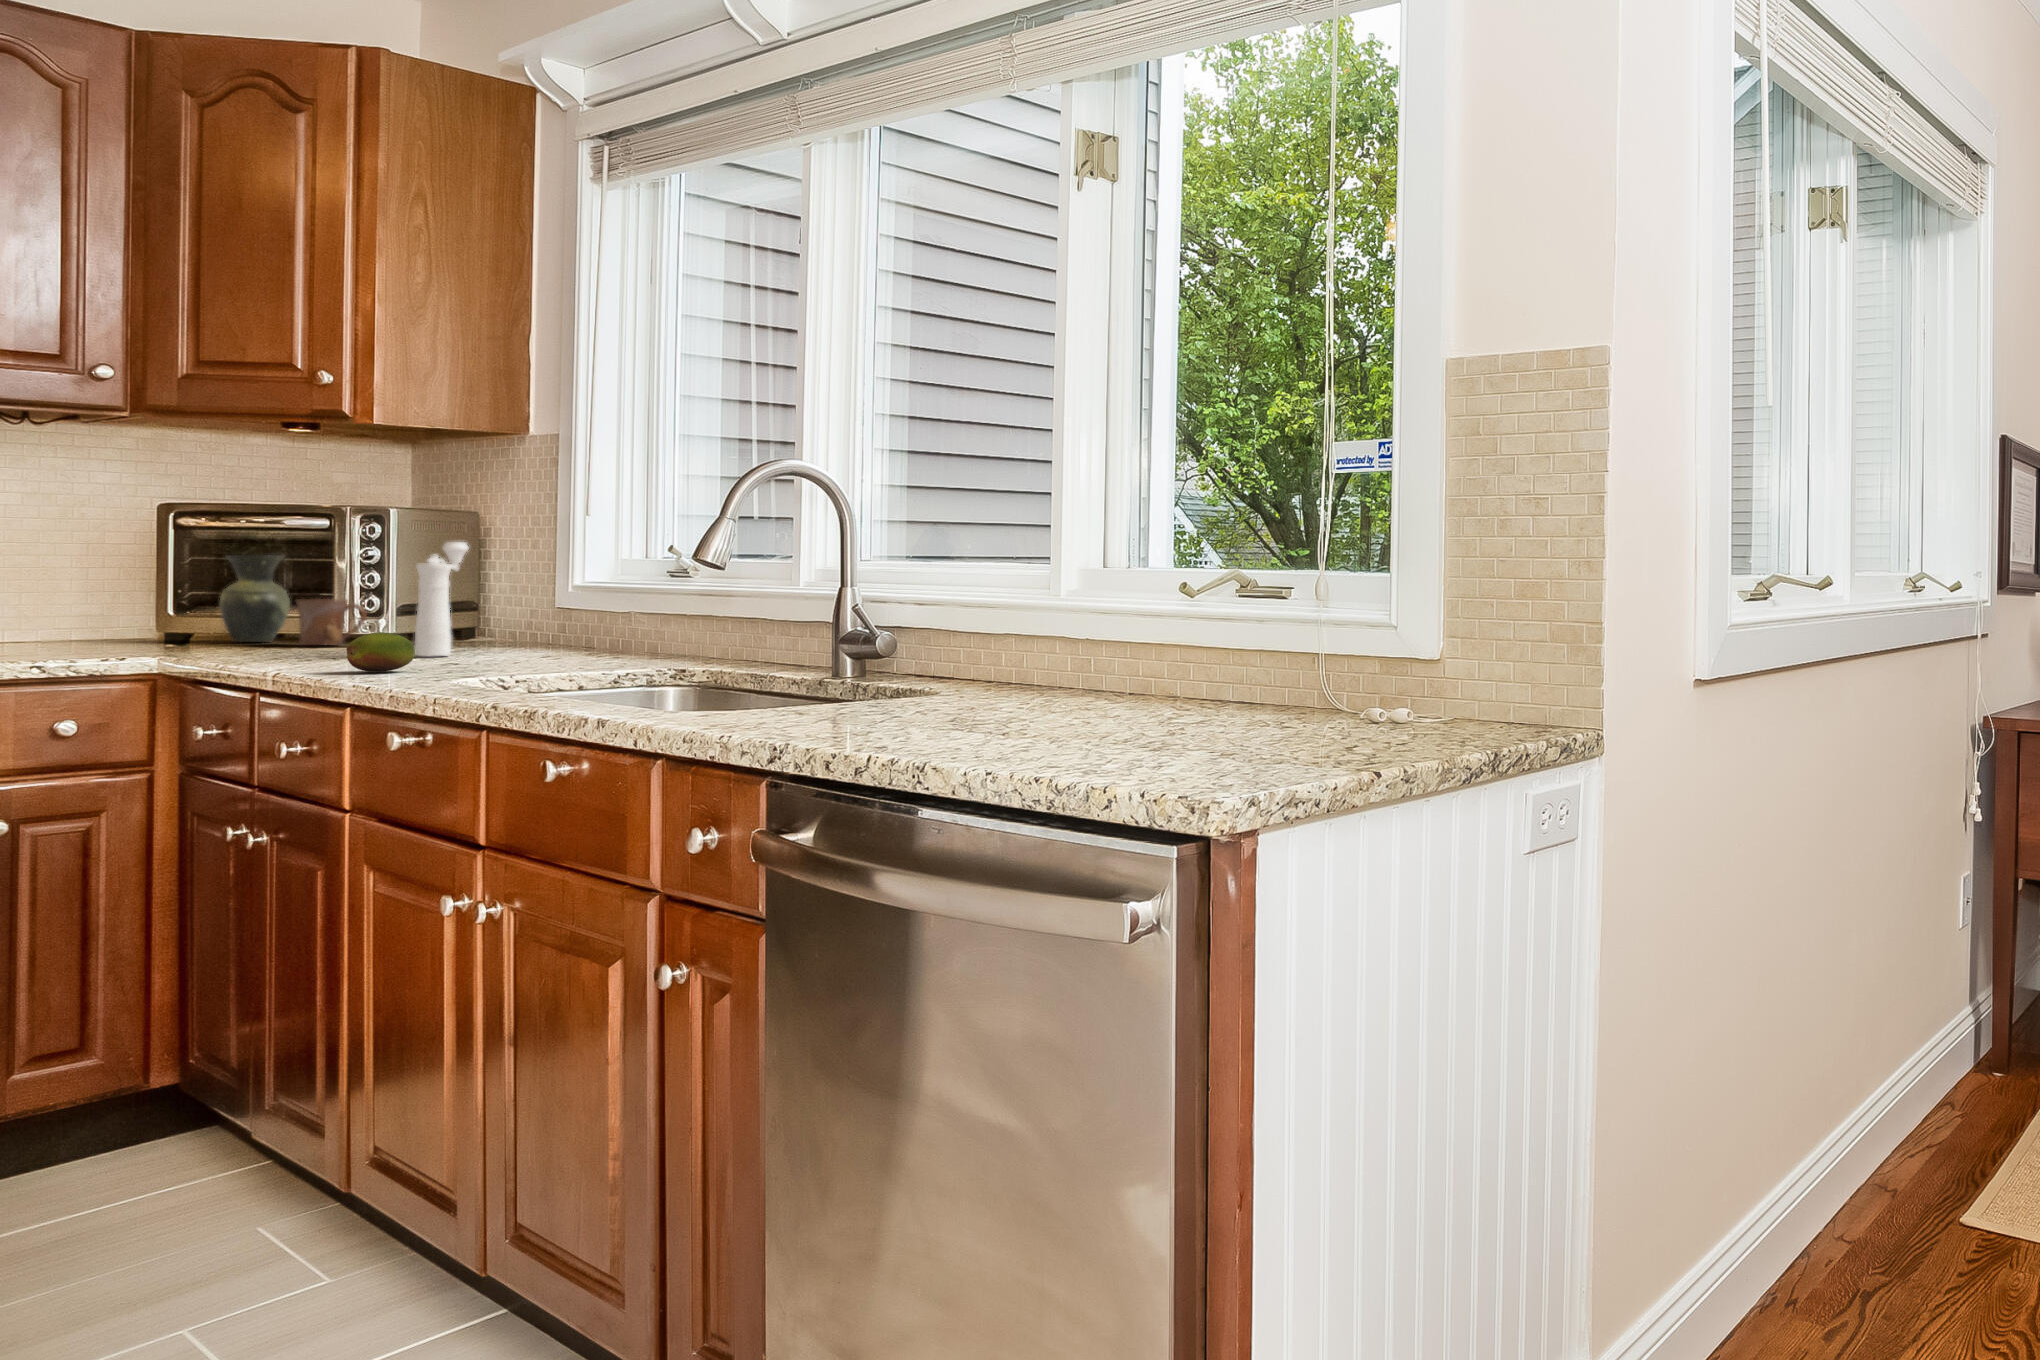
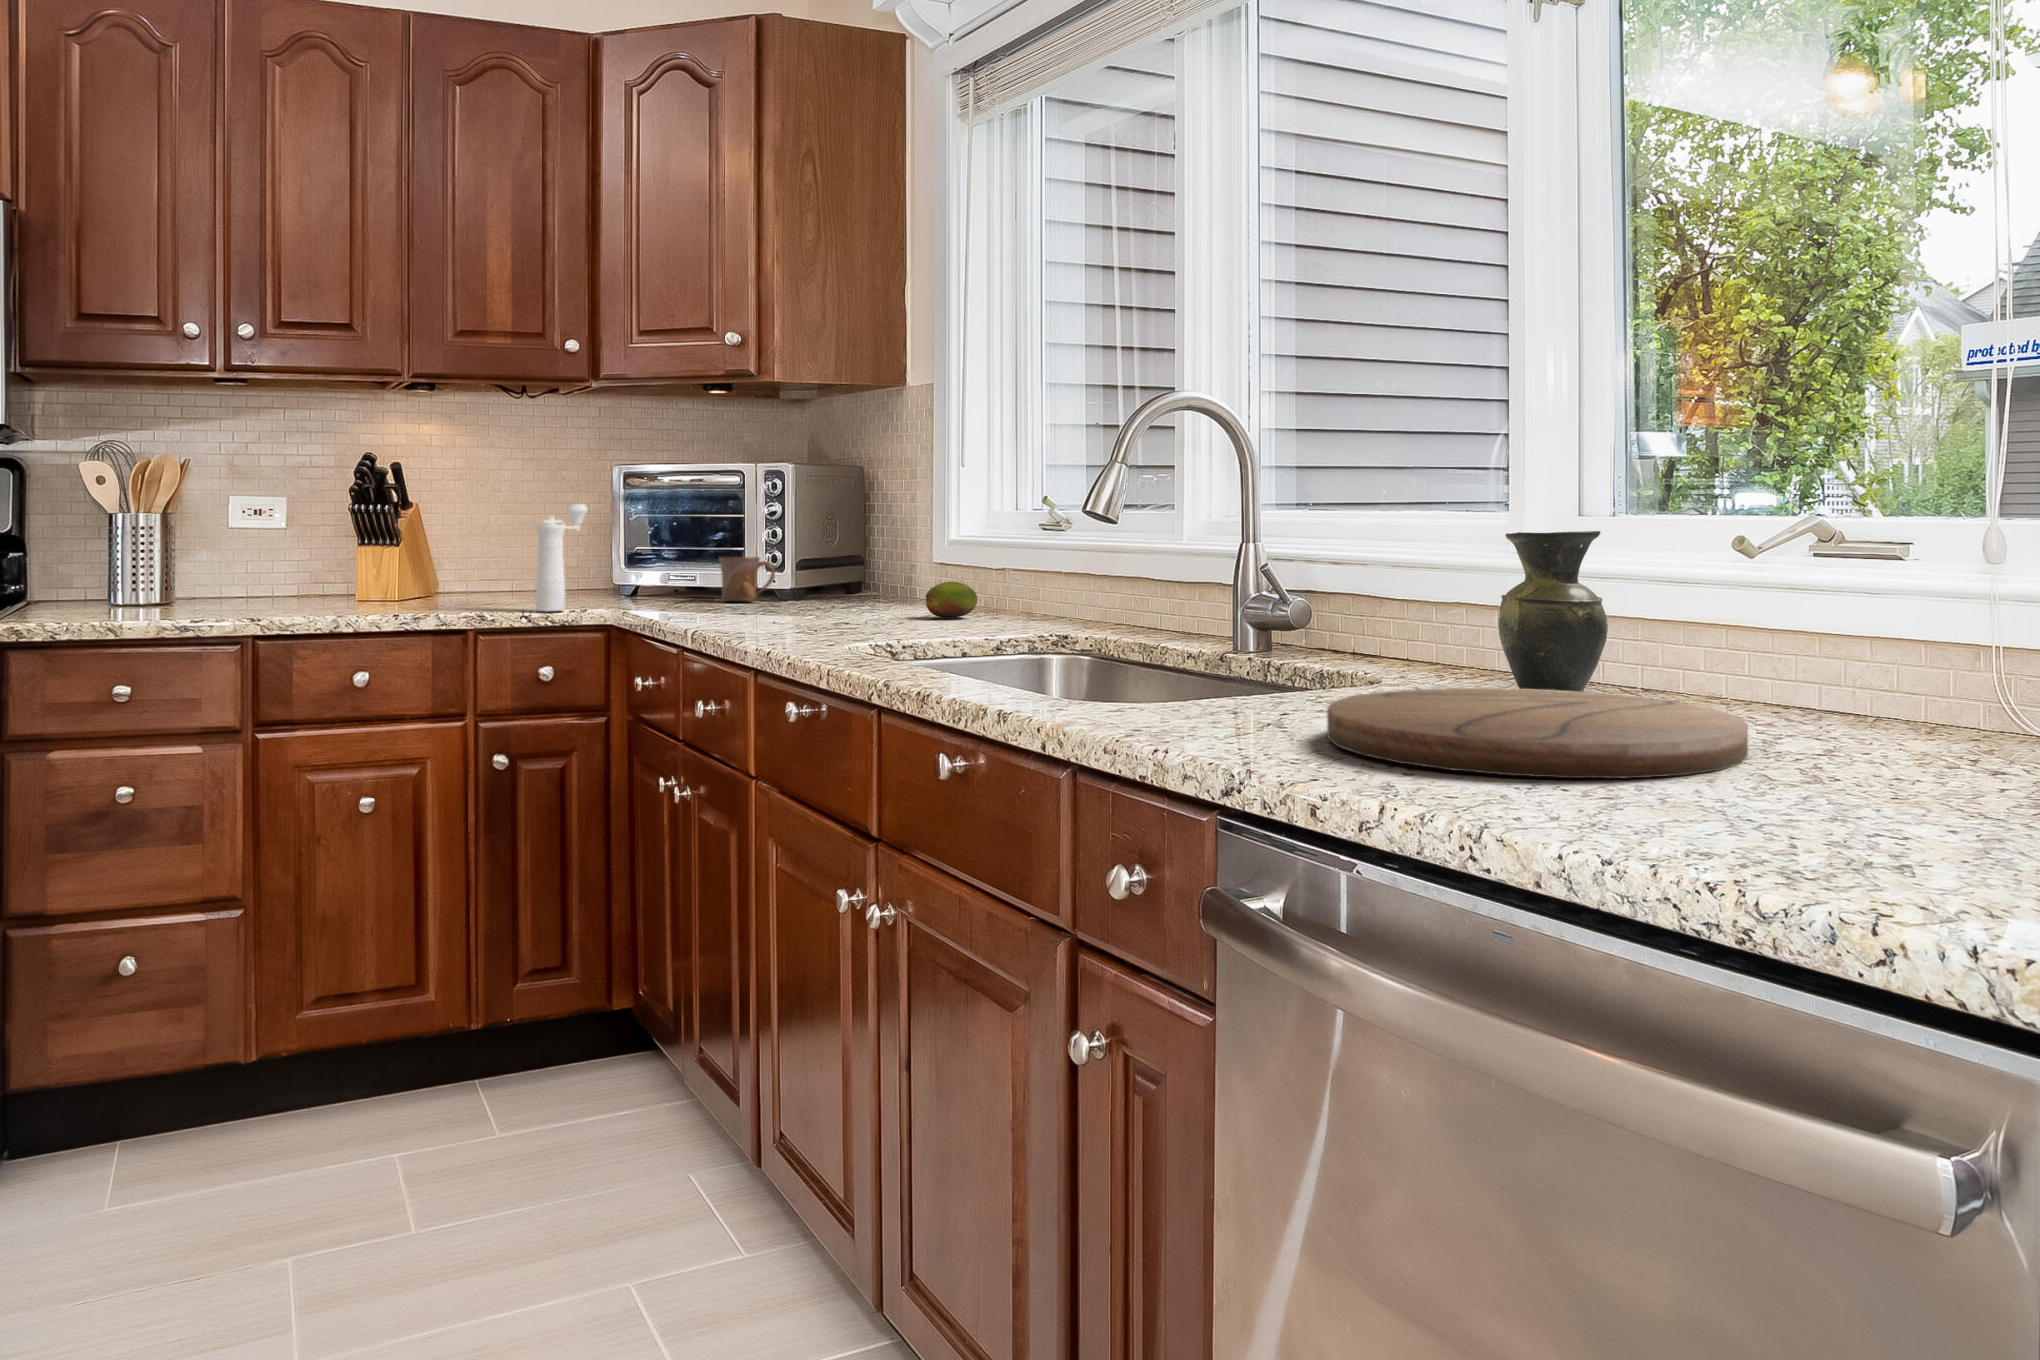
pepper mill: present [415,542,468,656] -> present [536,504,587,611]
vase: present [220,555,290,642] -> present [1498,531,1608,692]
fruit: present [347,632,416,672] -> present [926,582,977,618]
cutting board: none [863,690,1150,739] -> present [1327,688,1748,778]

